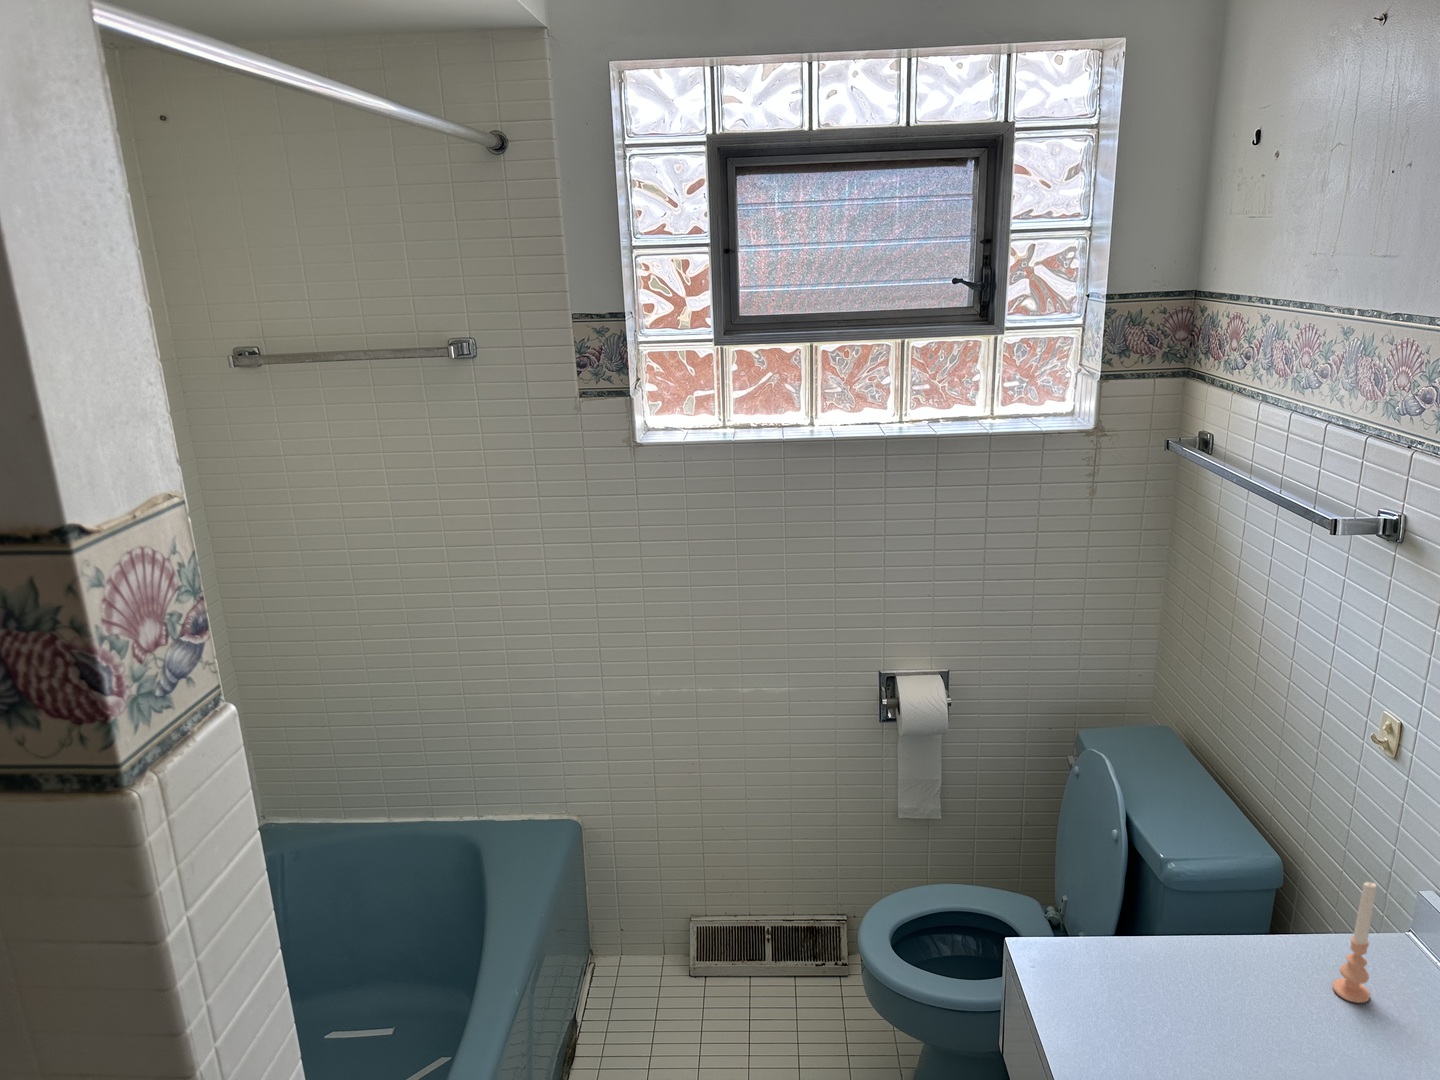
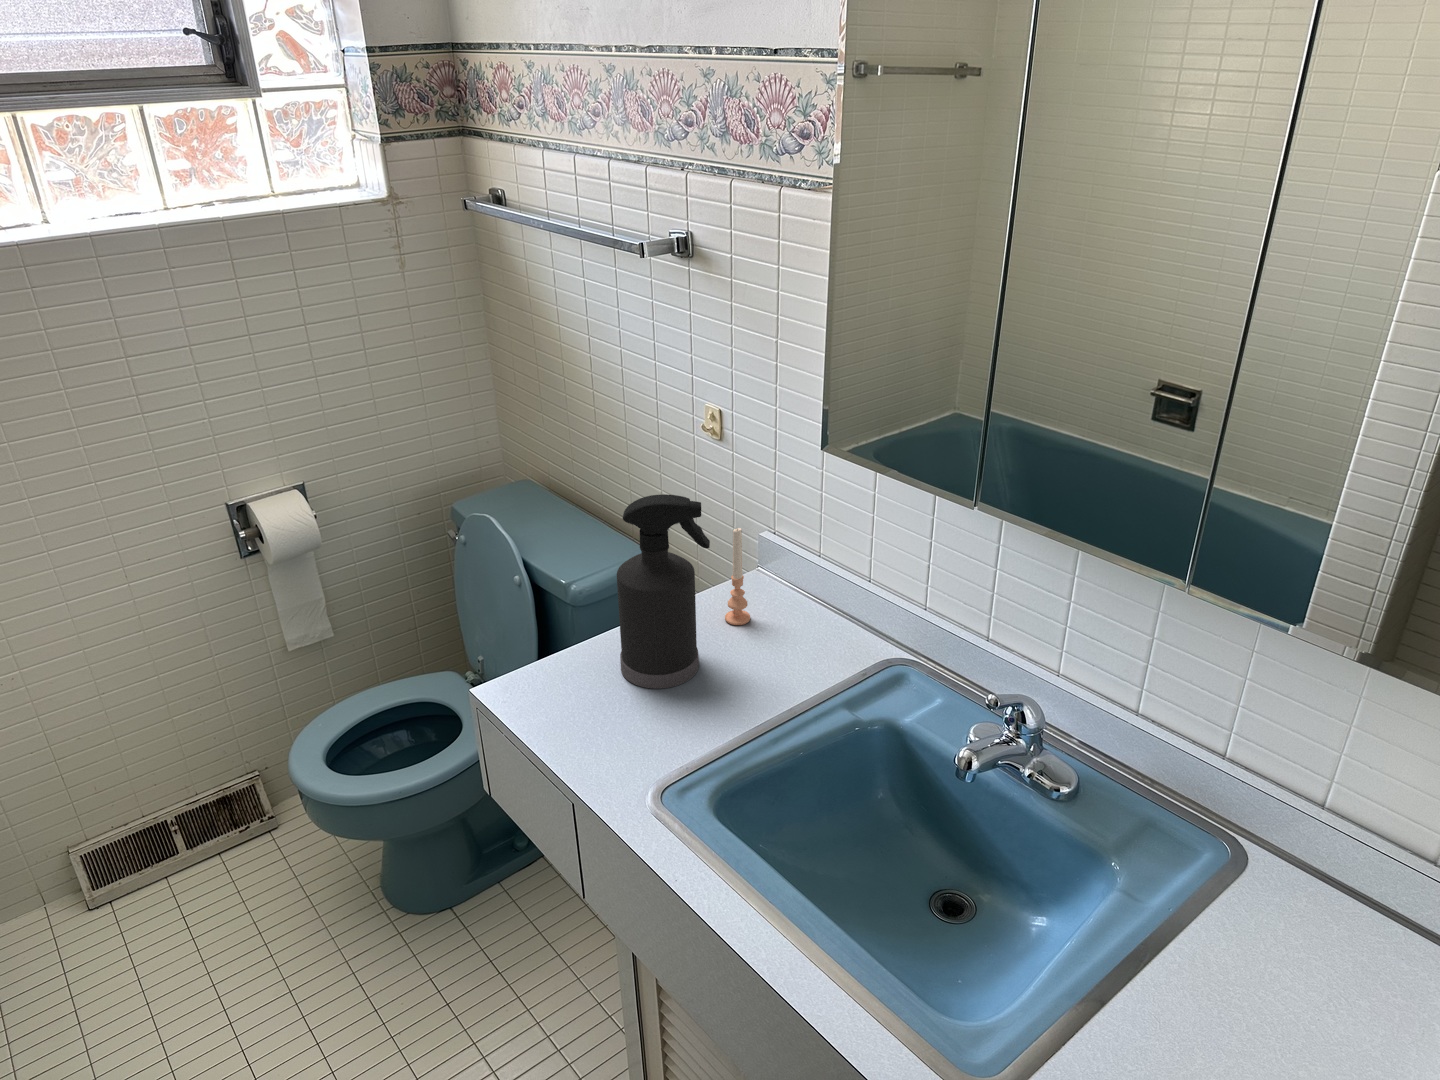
spray bottle: none [1170,809,1313,1041] -> present [617,494,710,689]

